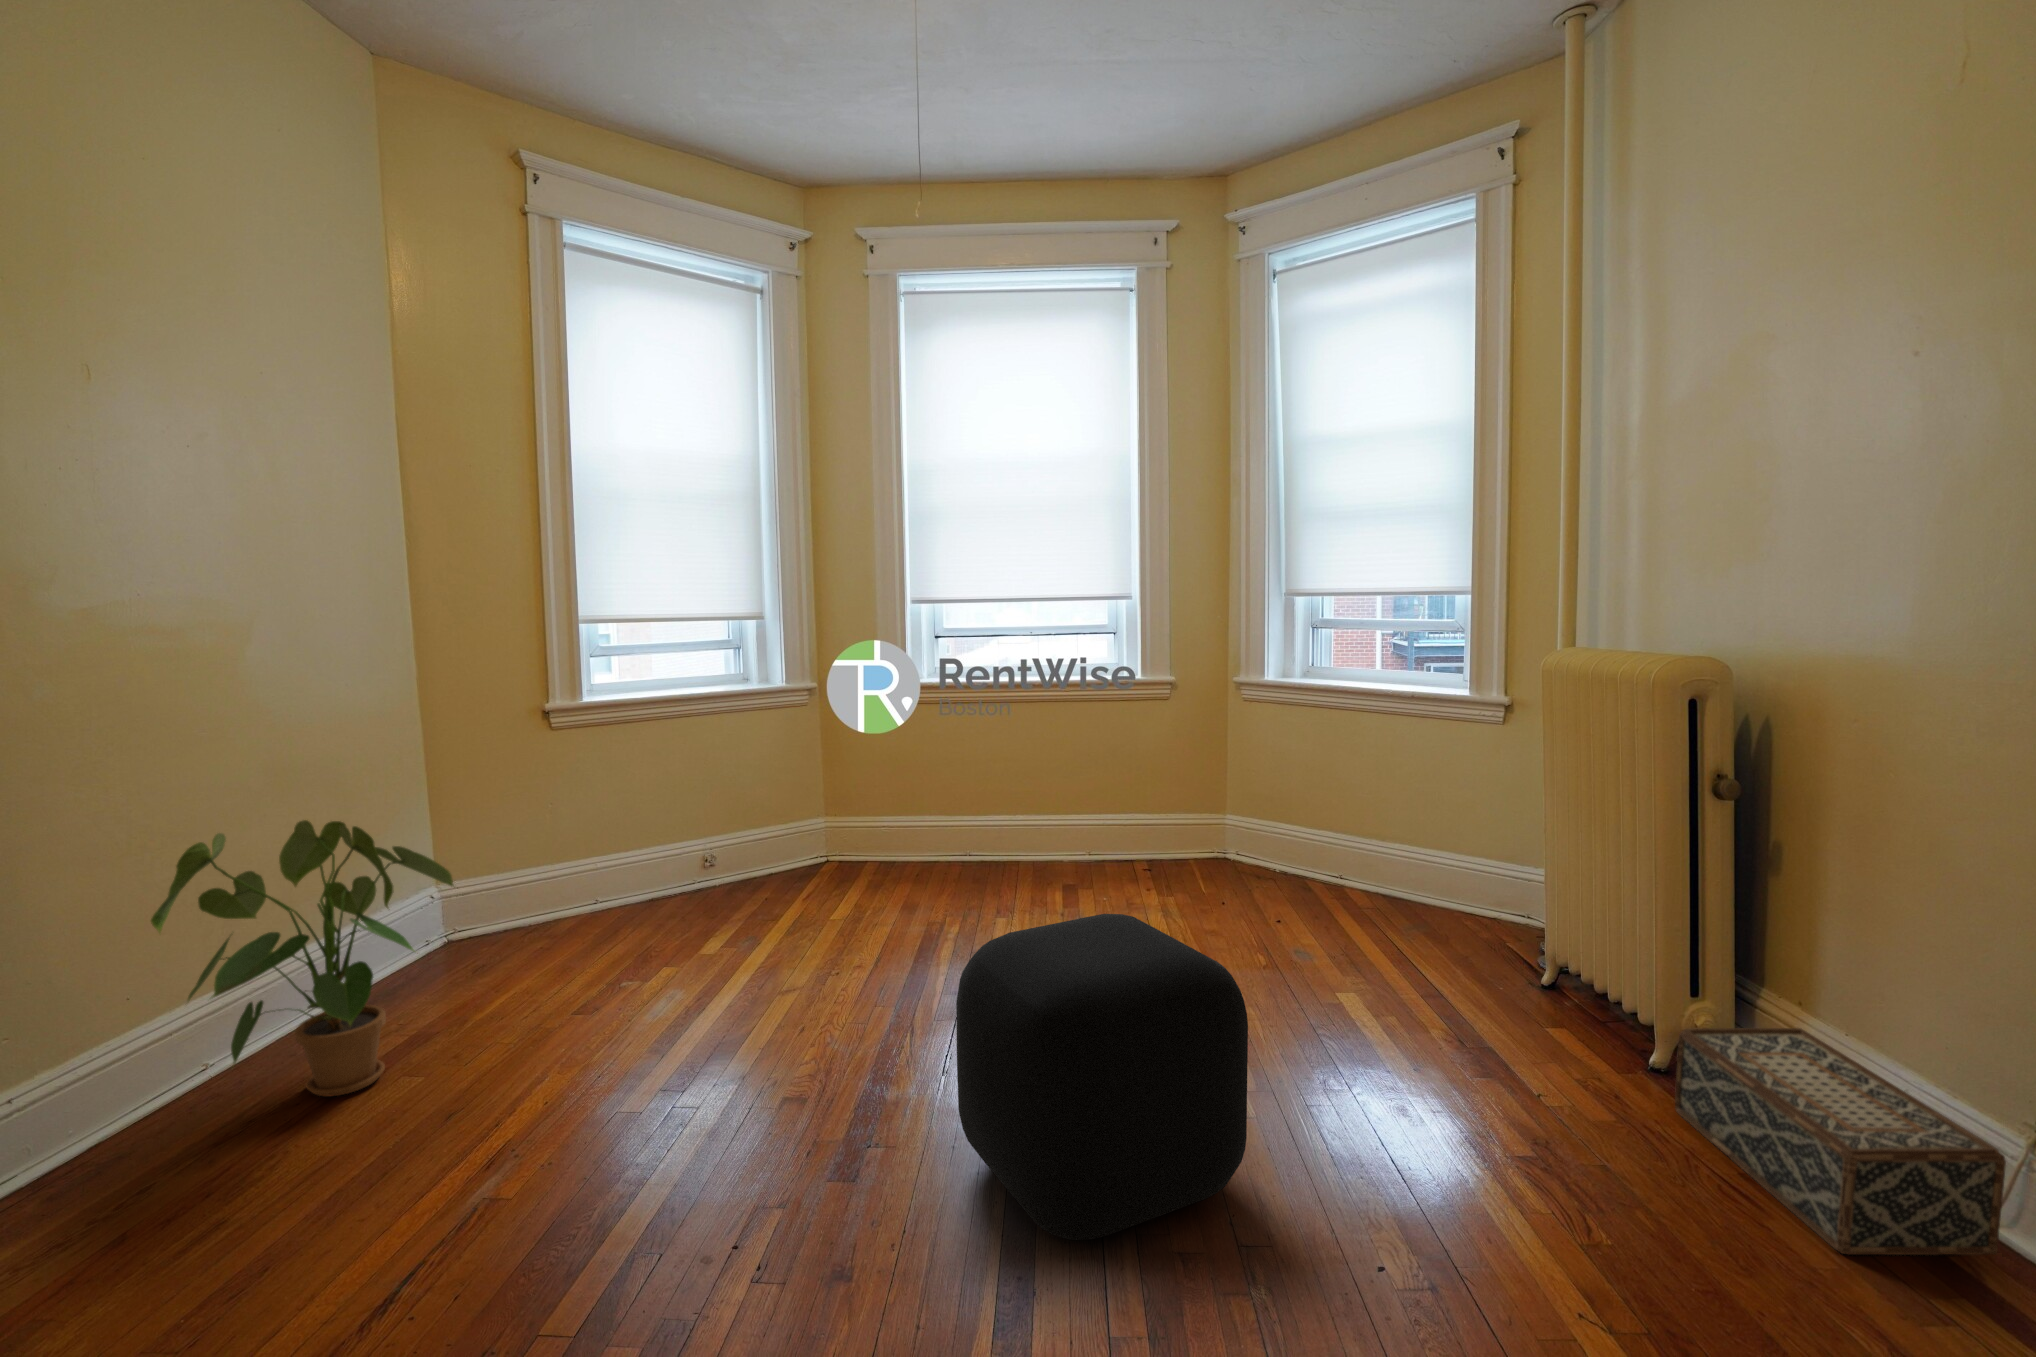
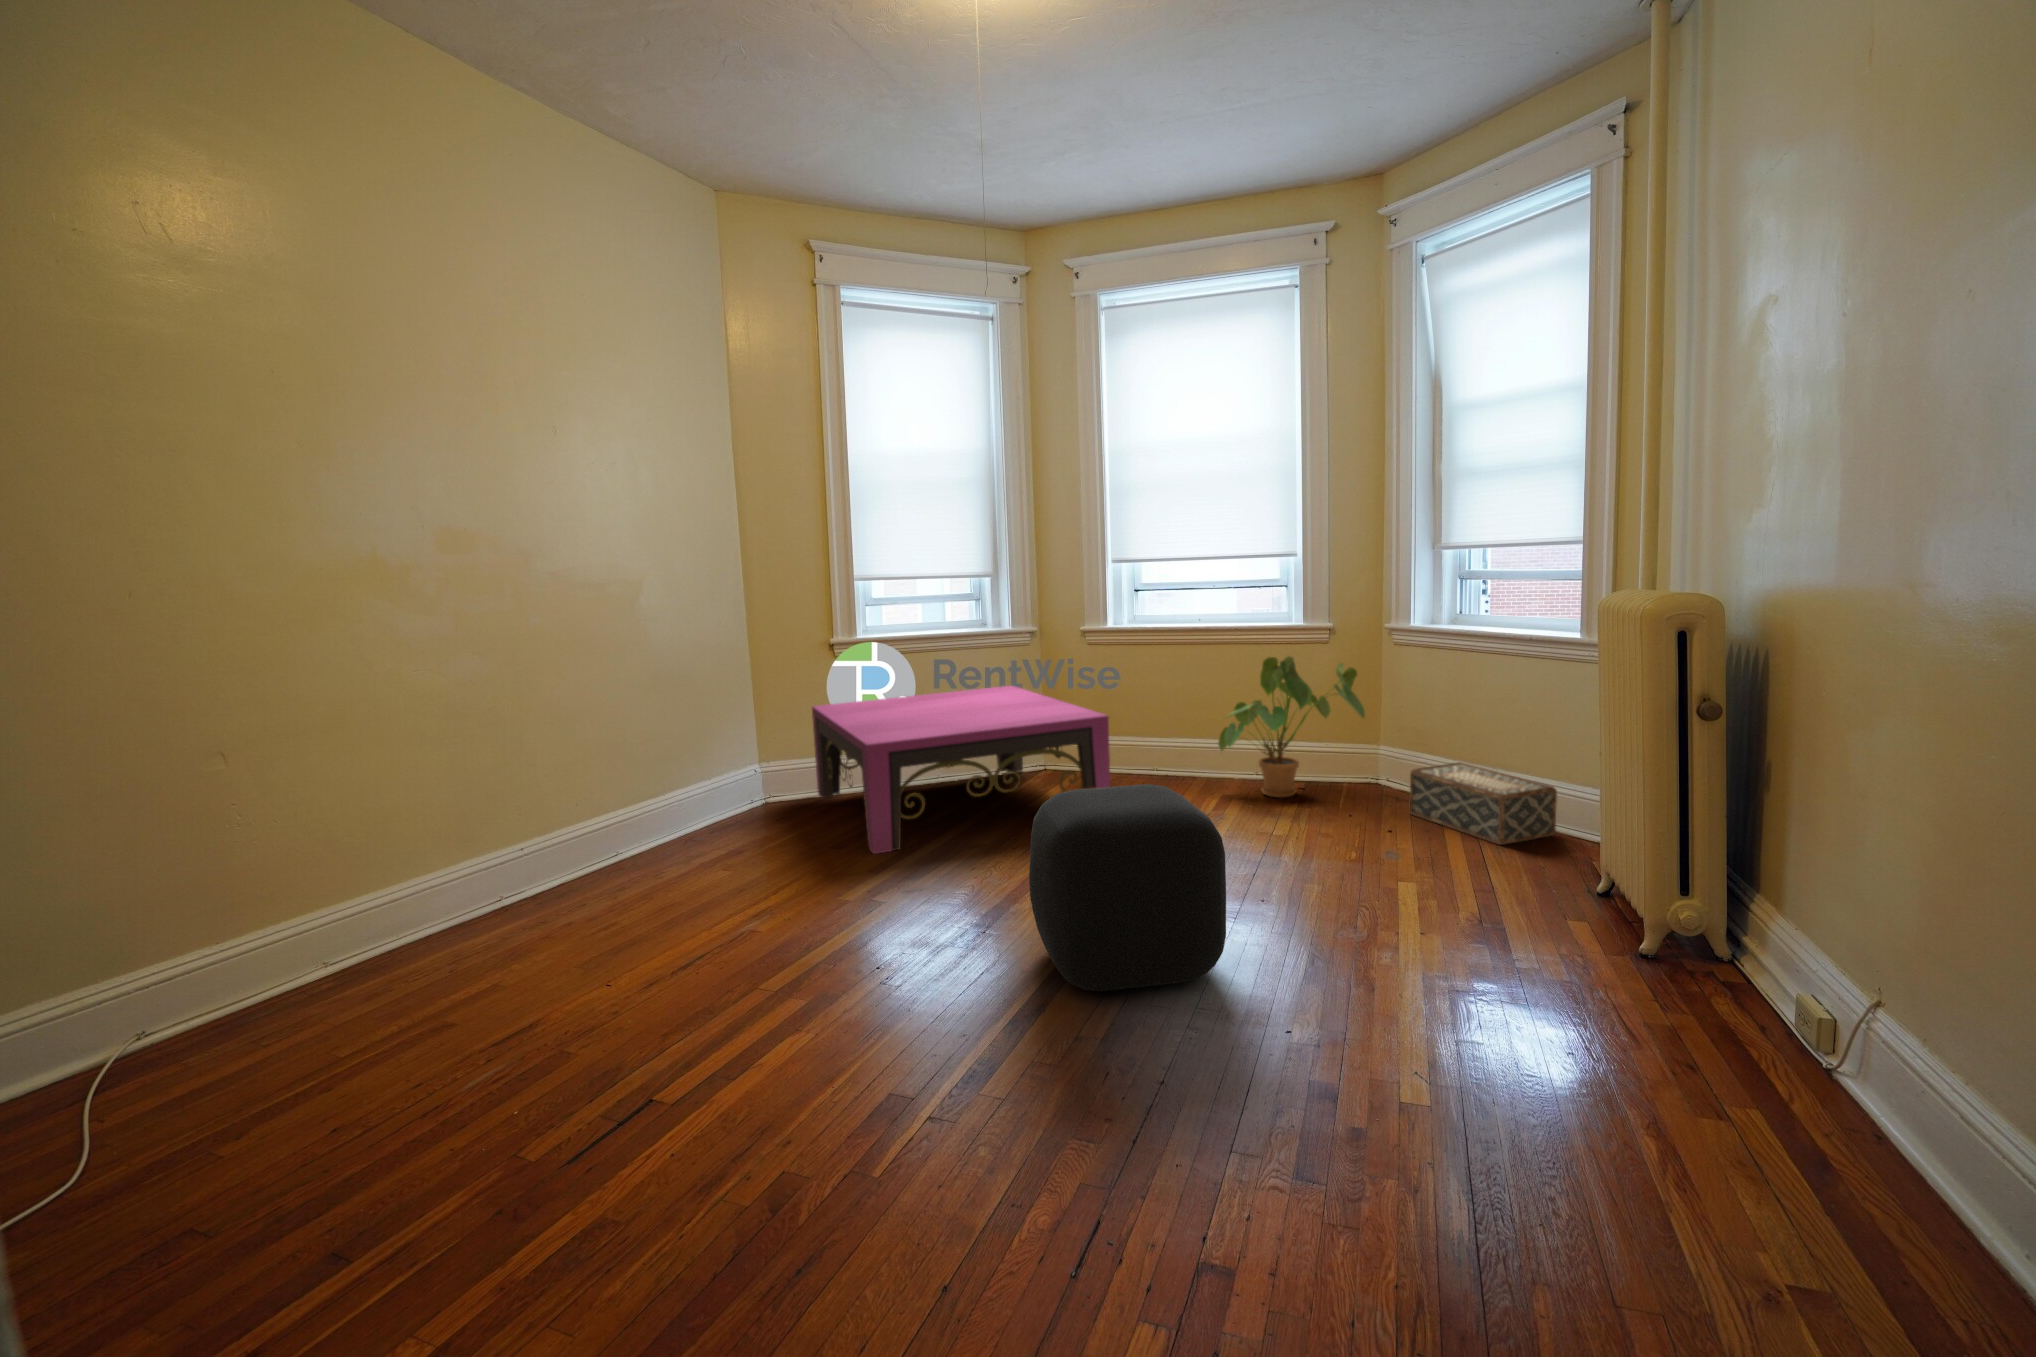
coffee table: none [516,756,952,1020] -> present [812,686,1110,854]
house plant: present [151,820,458,1097] -> present [1218,656,1365,797]
woven basket: present [1675,1028,2006,1255] -> present [1410,762,1557,845]

